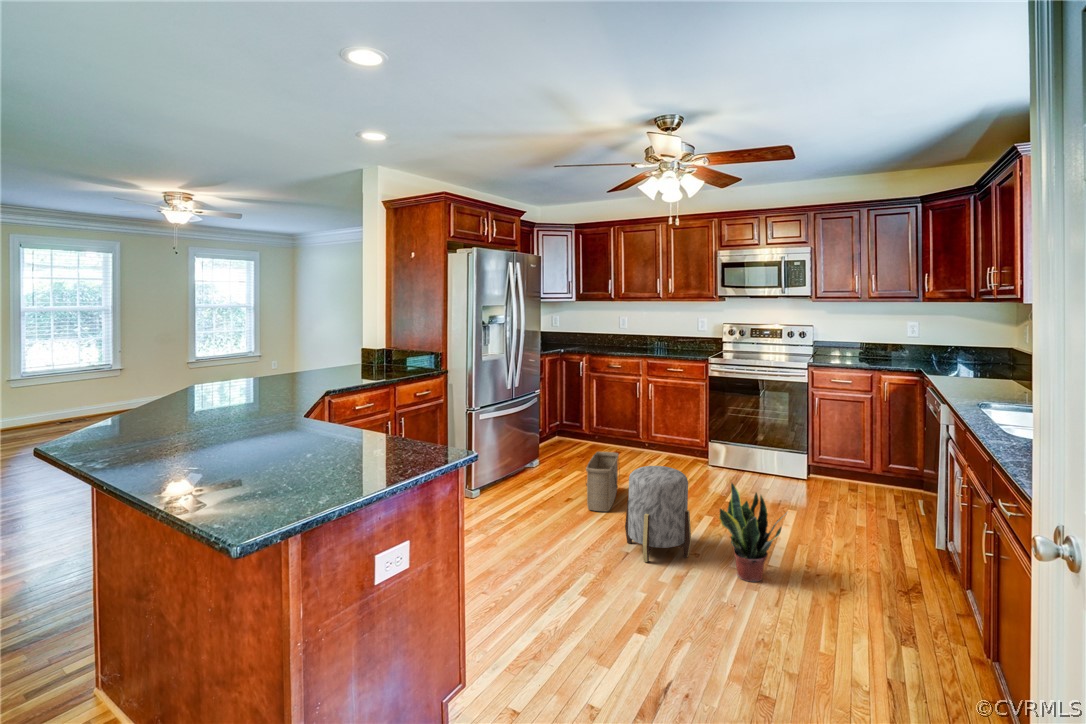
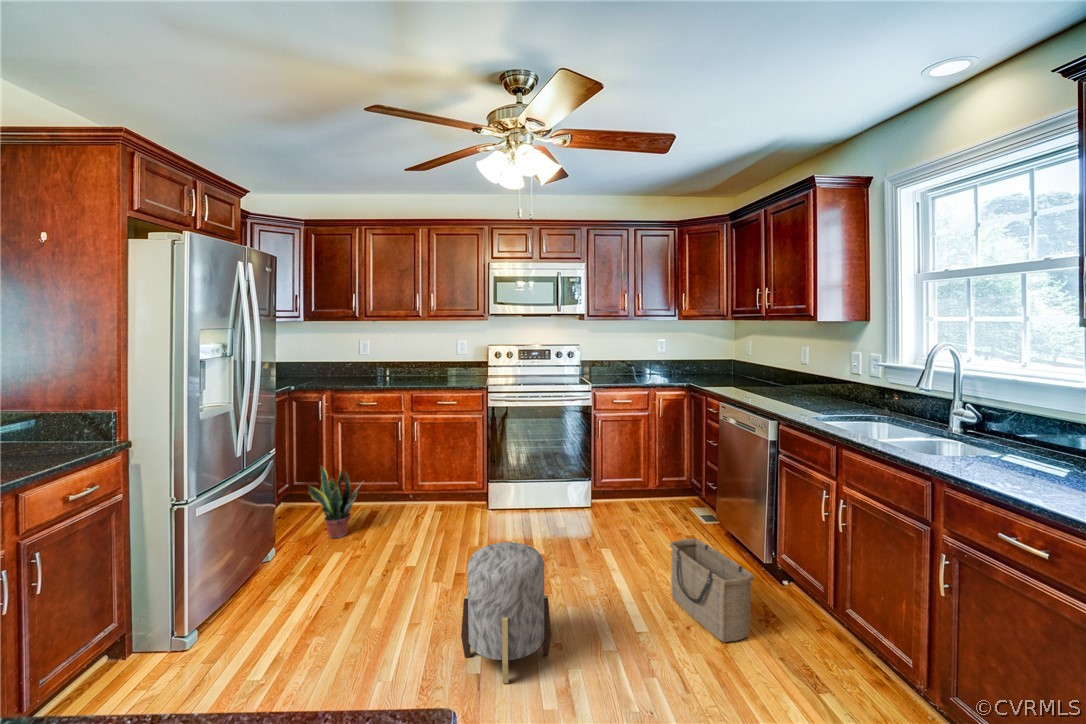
basket: present [586,452,619,511] -> present [670,539,754,642]
potted plant: present [719,483,786,582] -> present [308,467,360,538]

